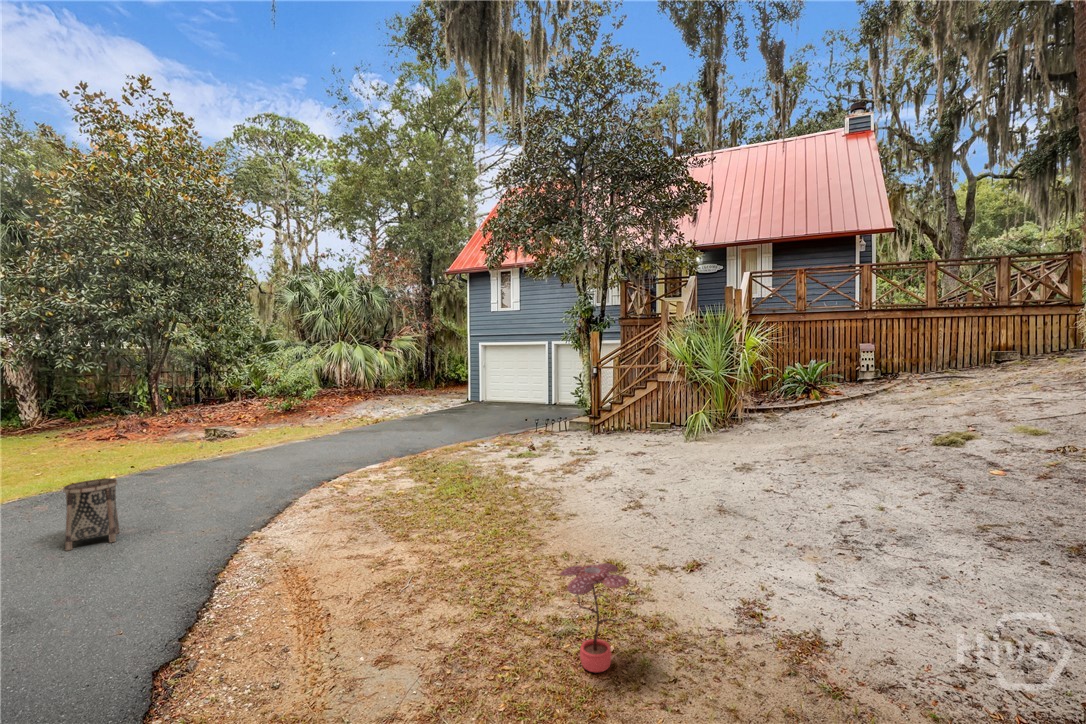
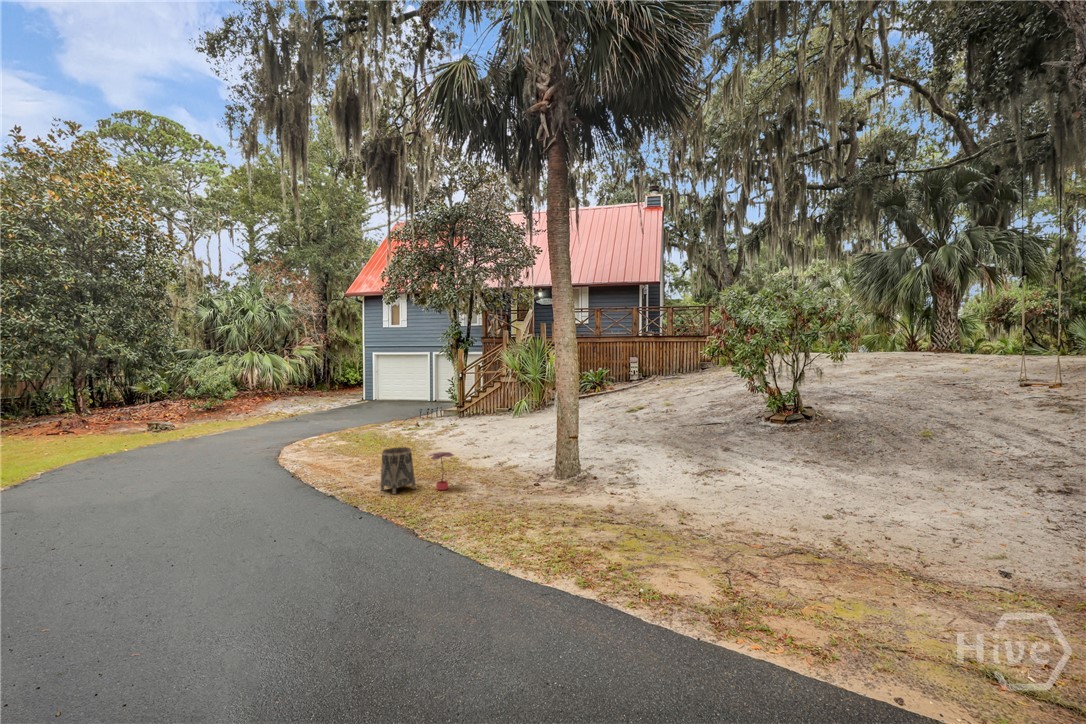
basket: present [63,478,120,550] -> present [380,447,415,494]

